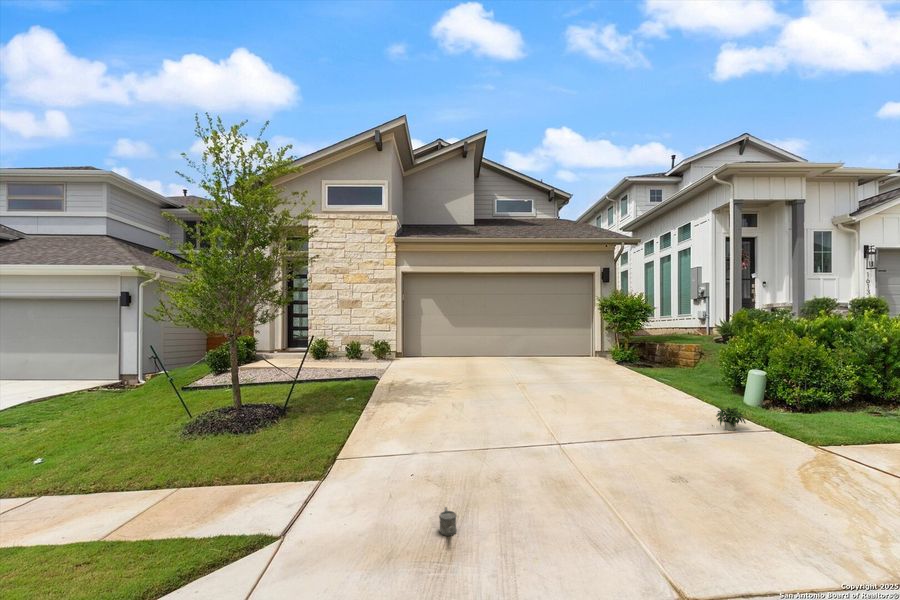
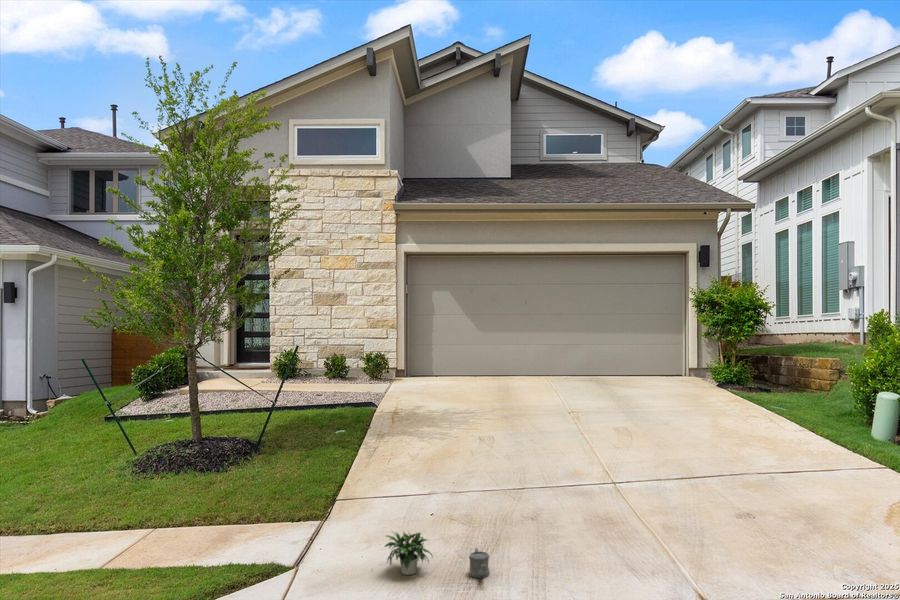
potted plant: present [712,407,746,431] -> present [372,532,432,575]

